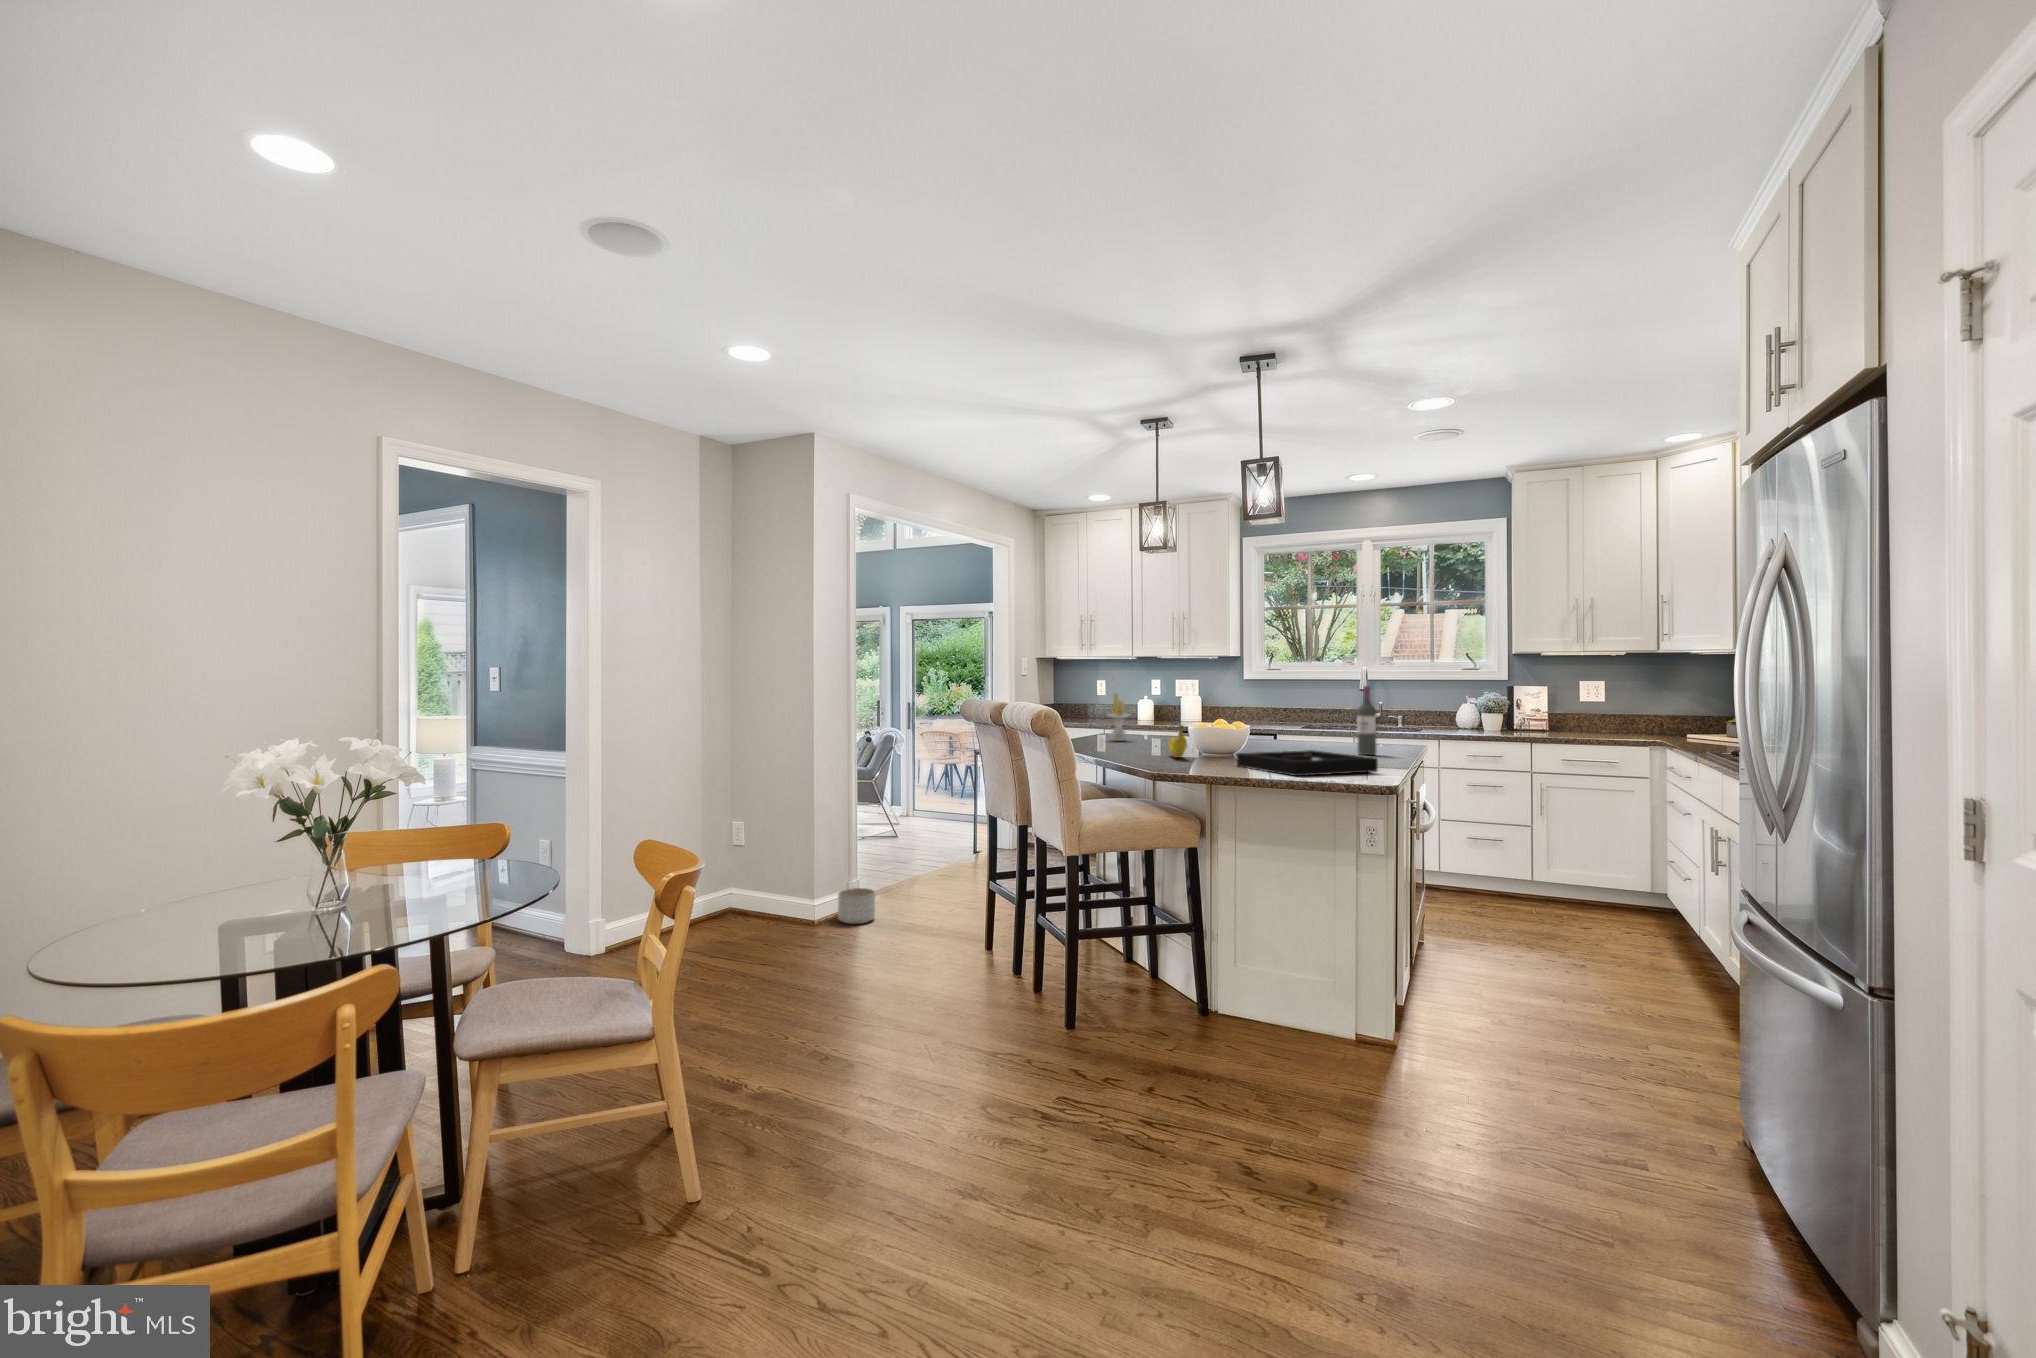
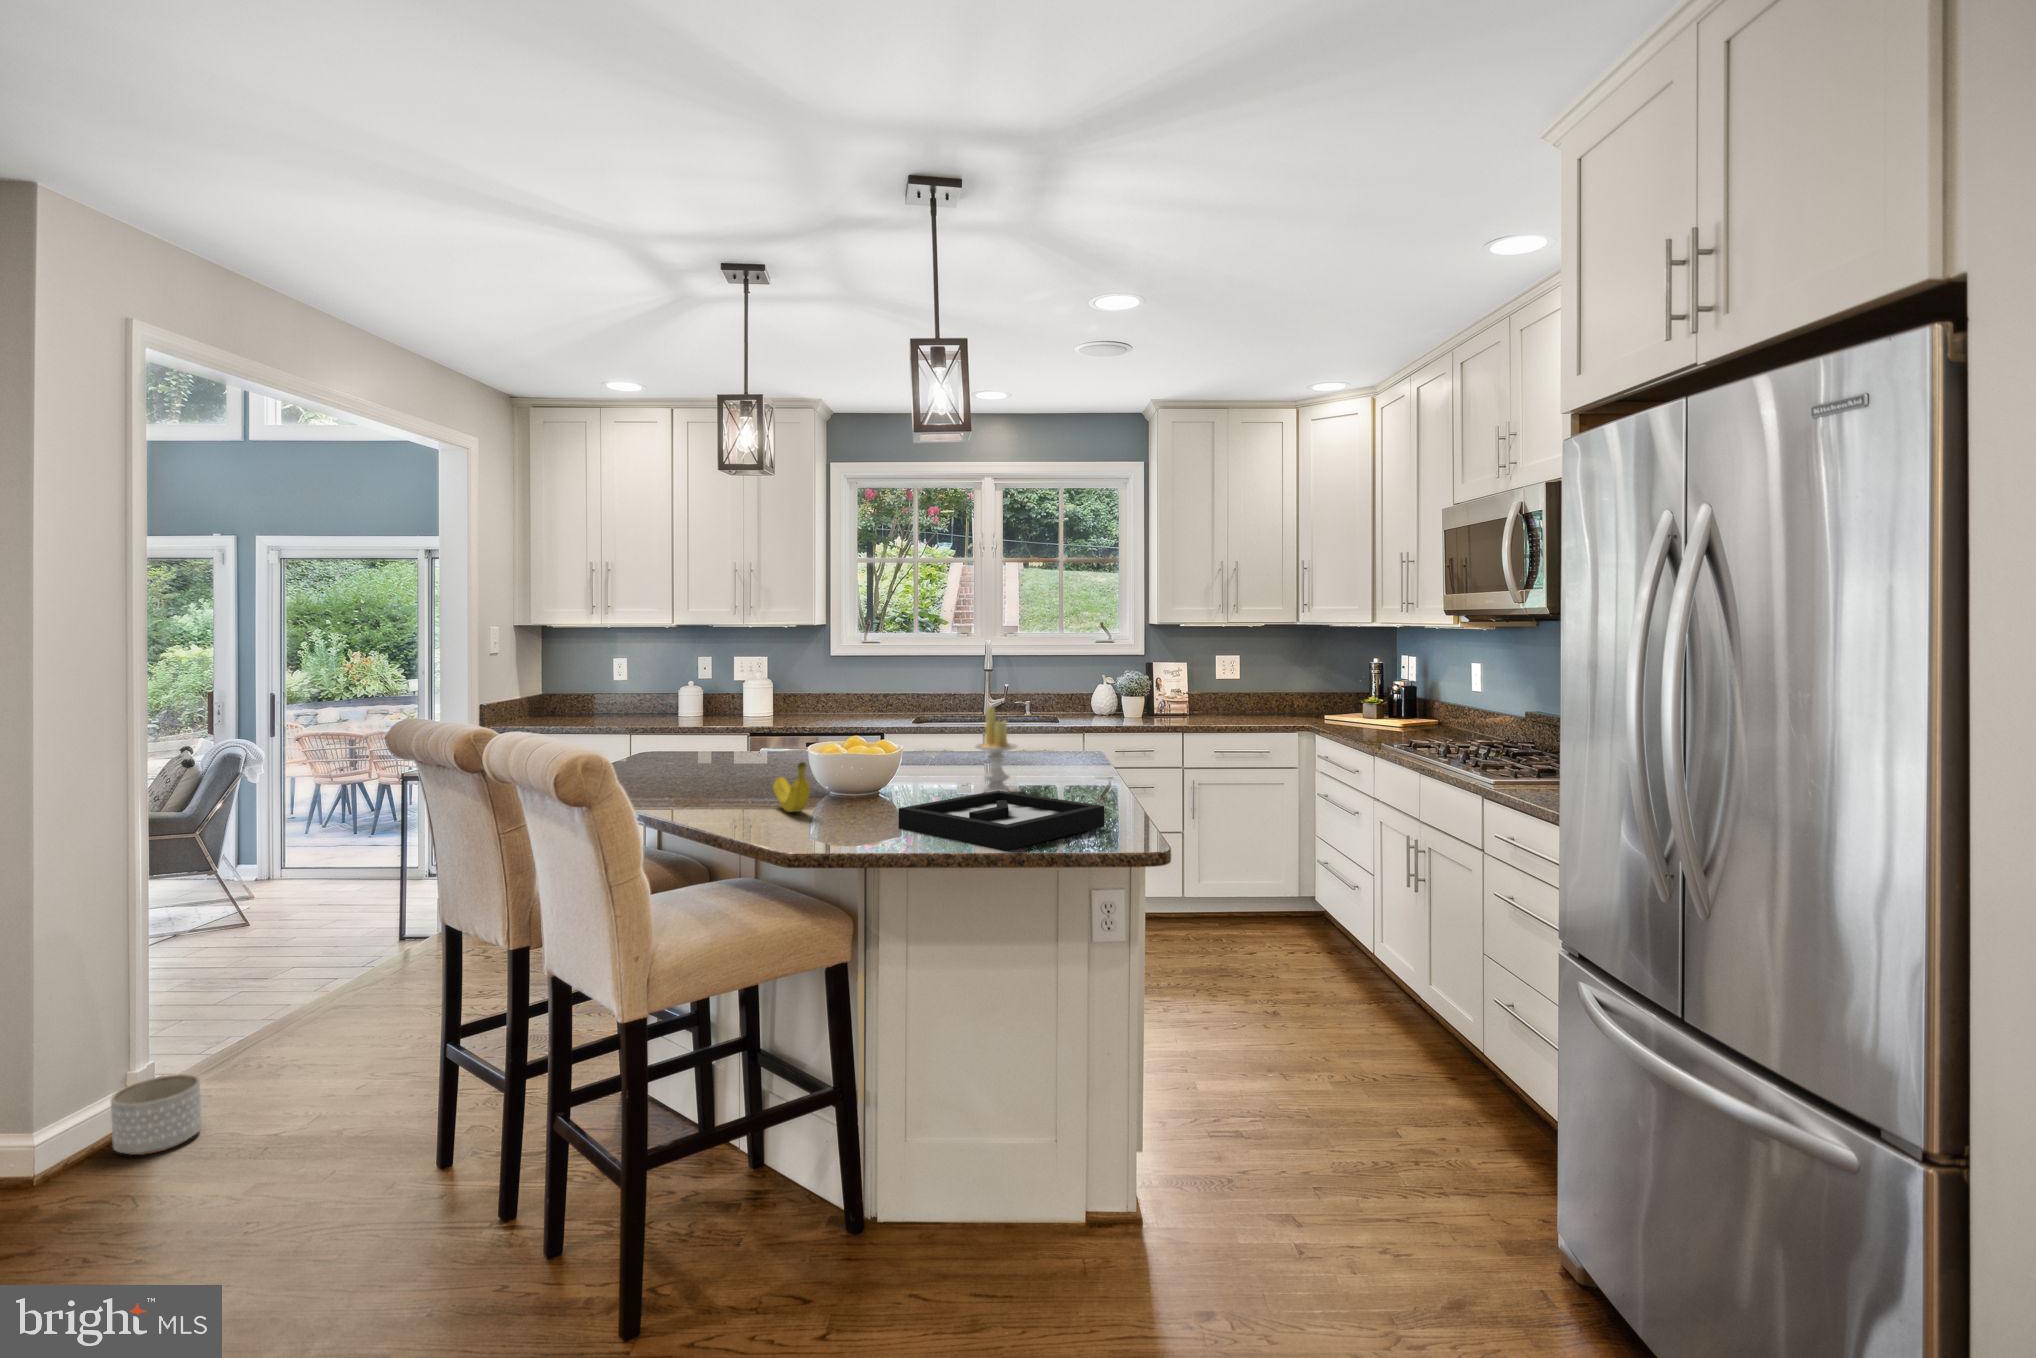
wine bottle: present [1357,686,1376,755] -> none [1031,684,1056,780]
candle: present [1108,692,1129,741] -> present [975,707,1018,793]

